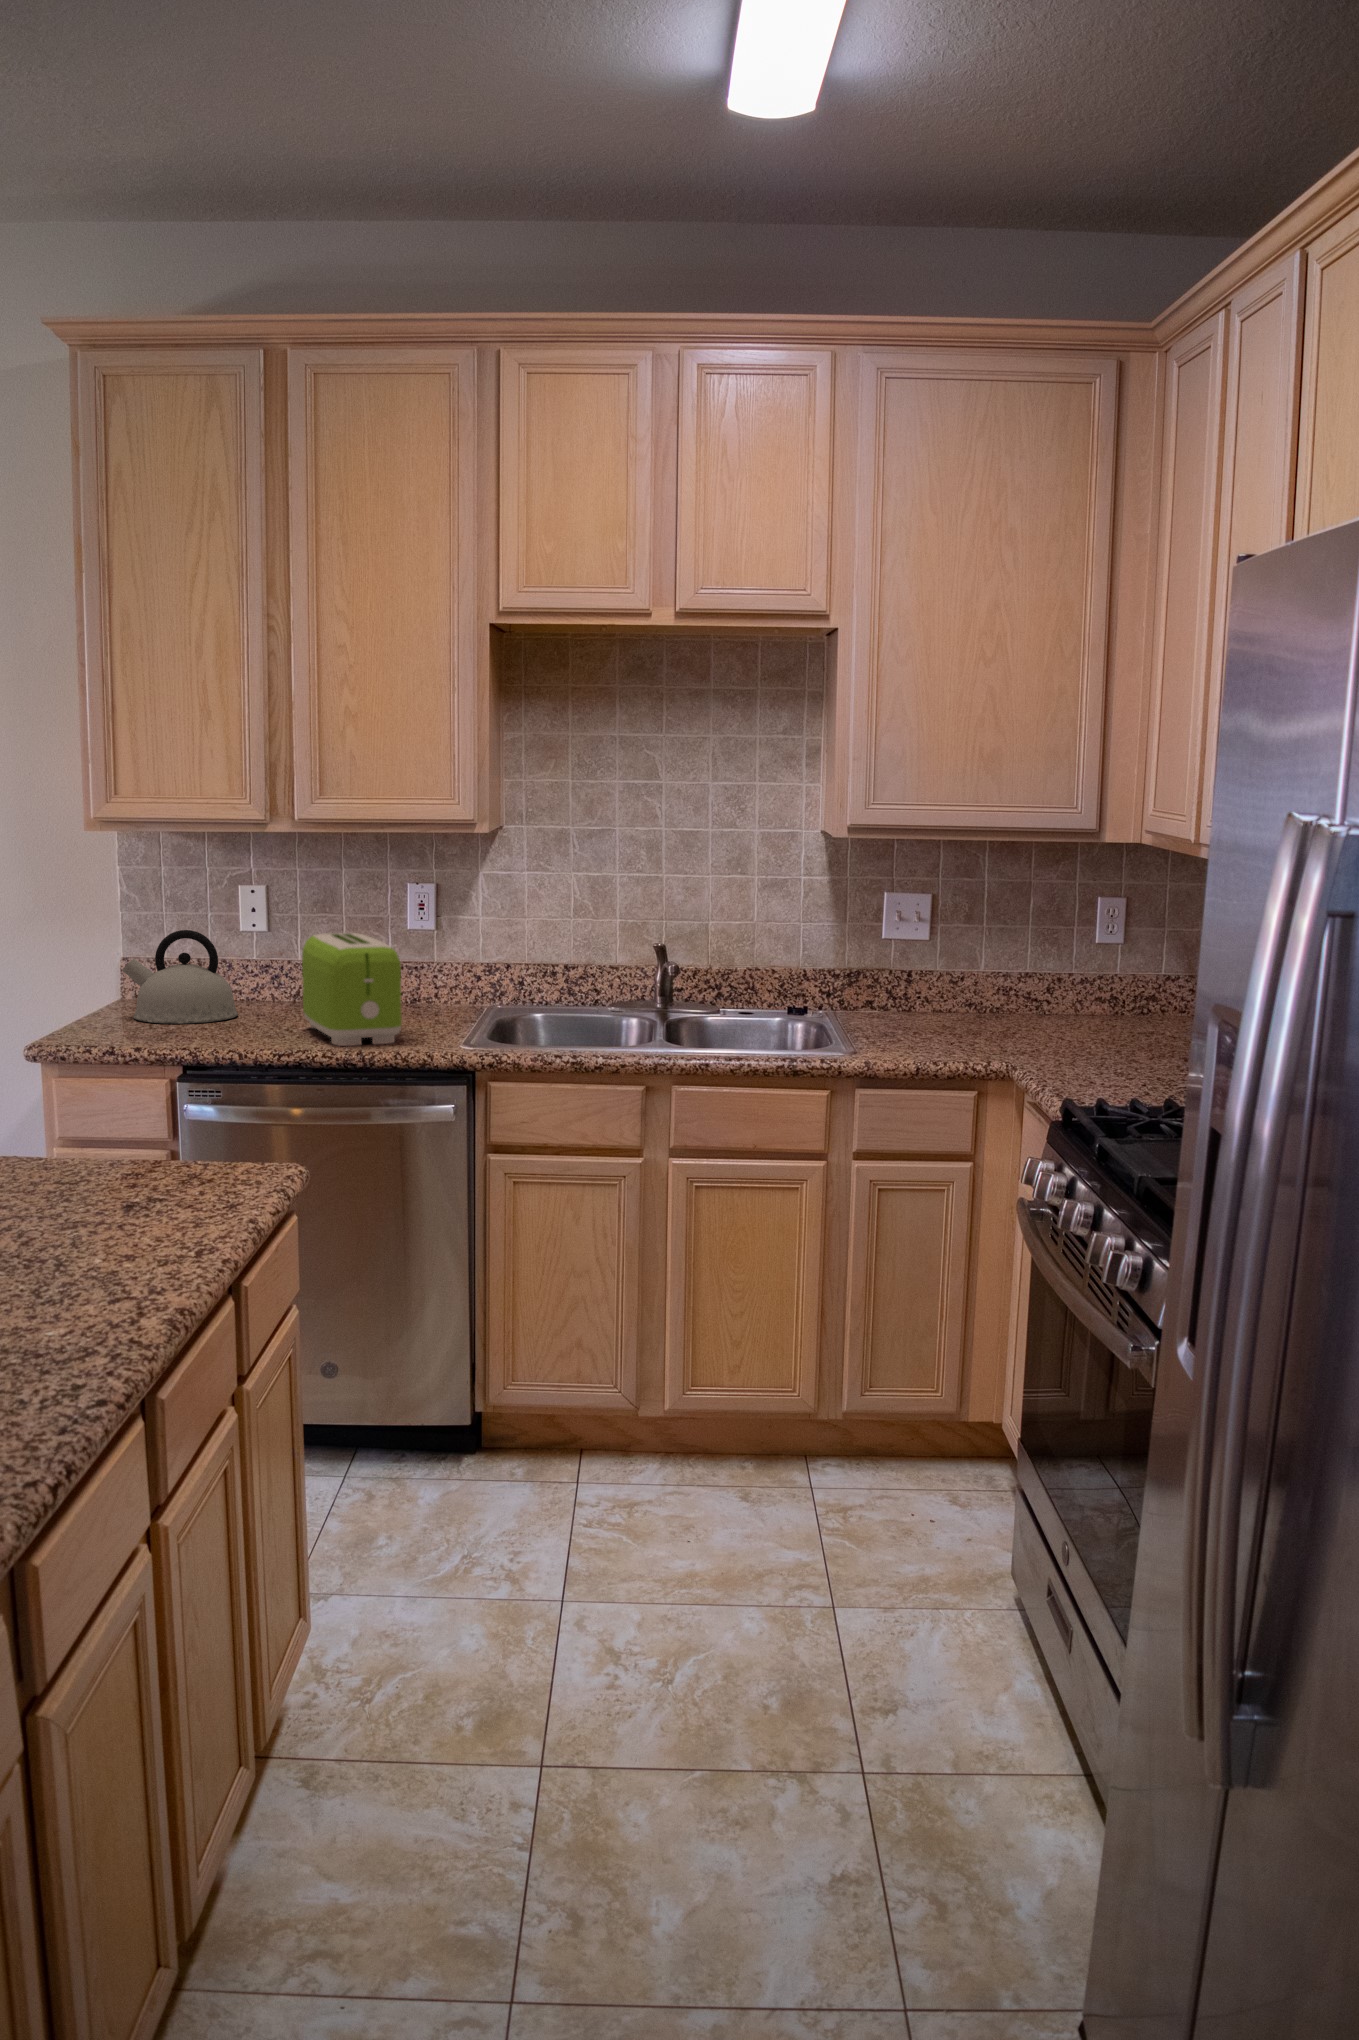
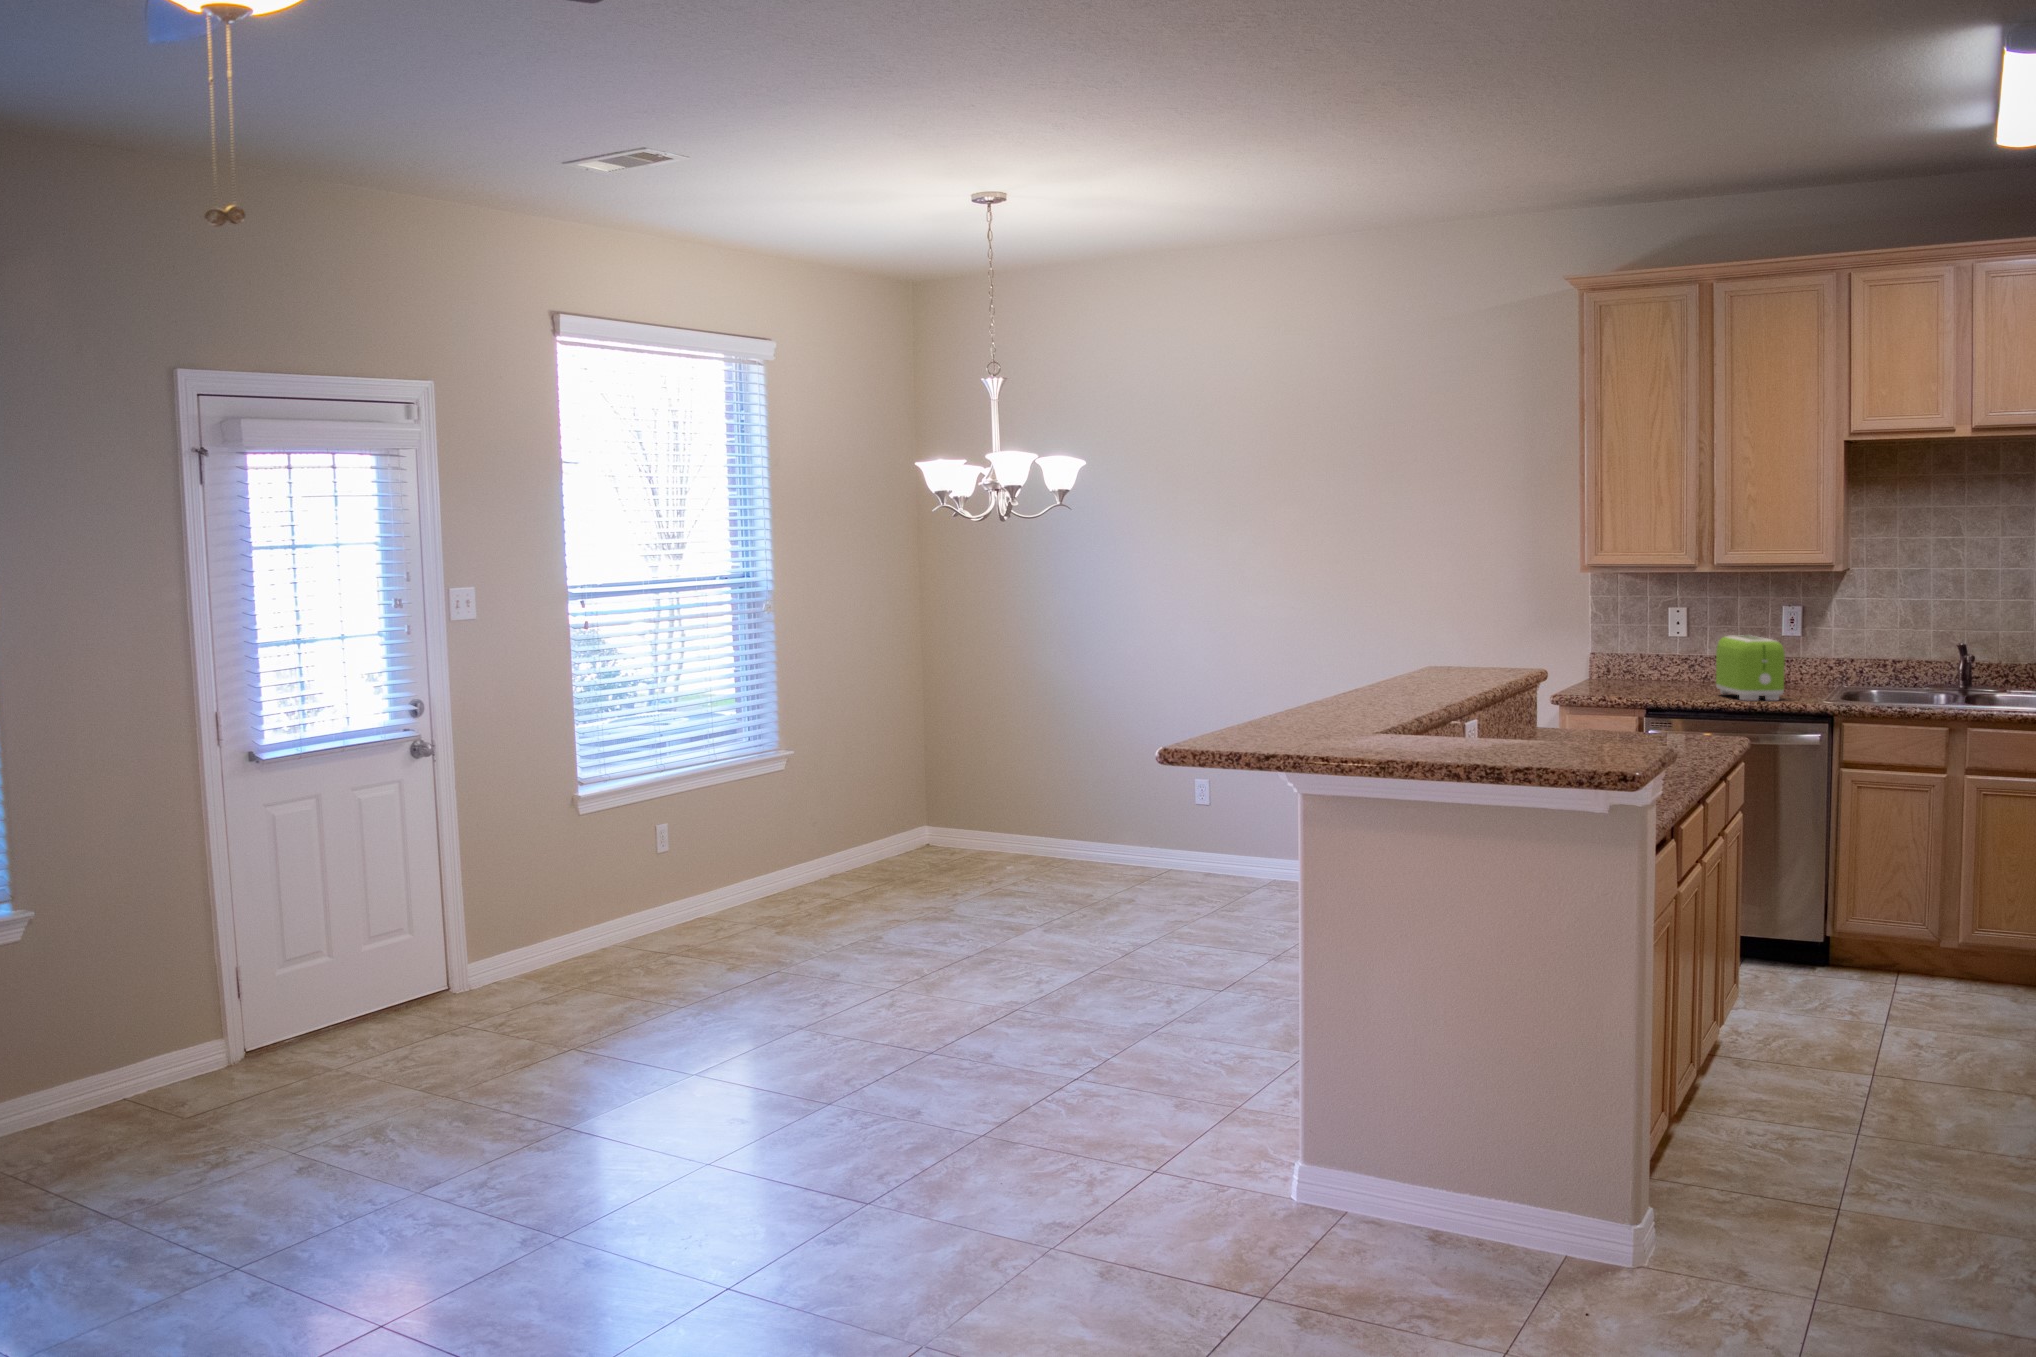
kettle: present [123,930,238,1024] -> none [1597,635,1668,692]

